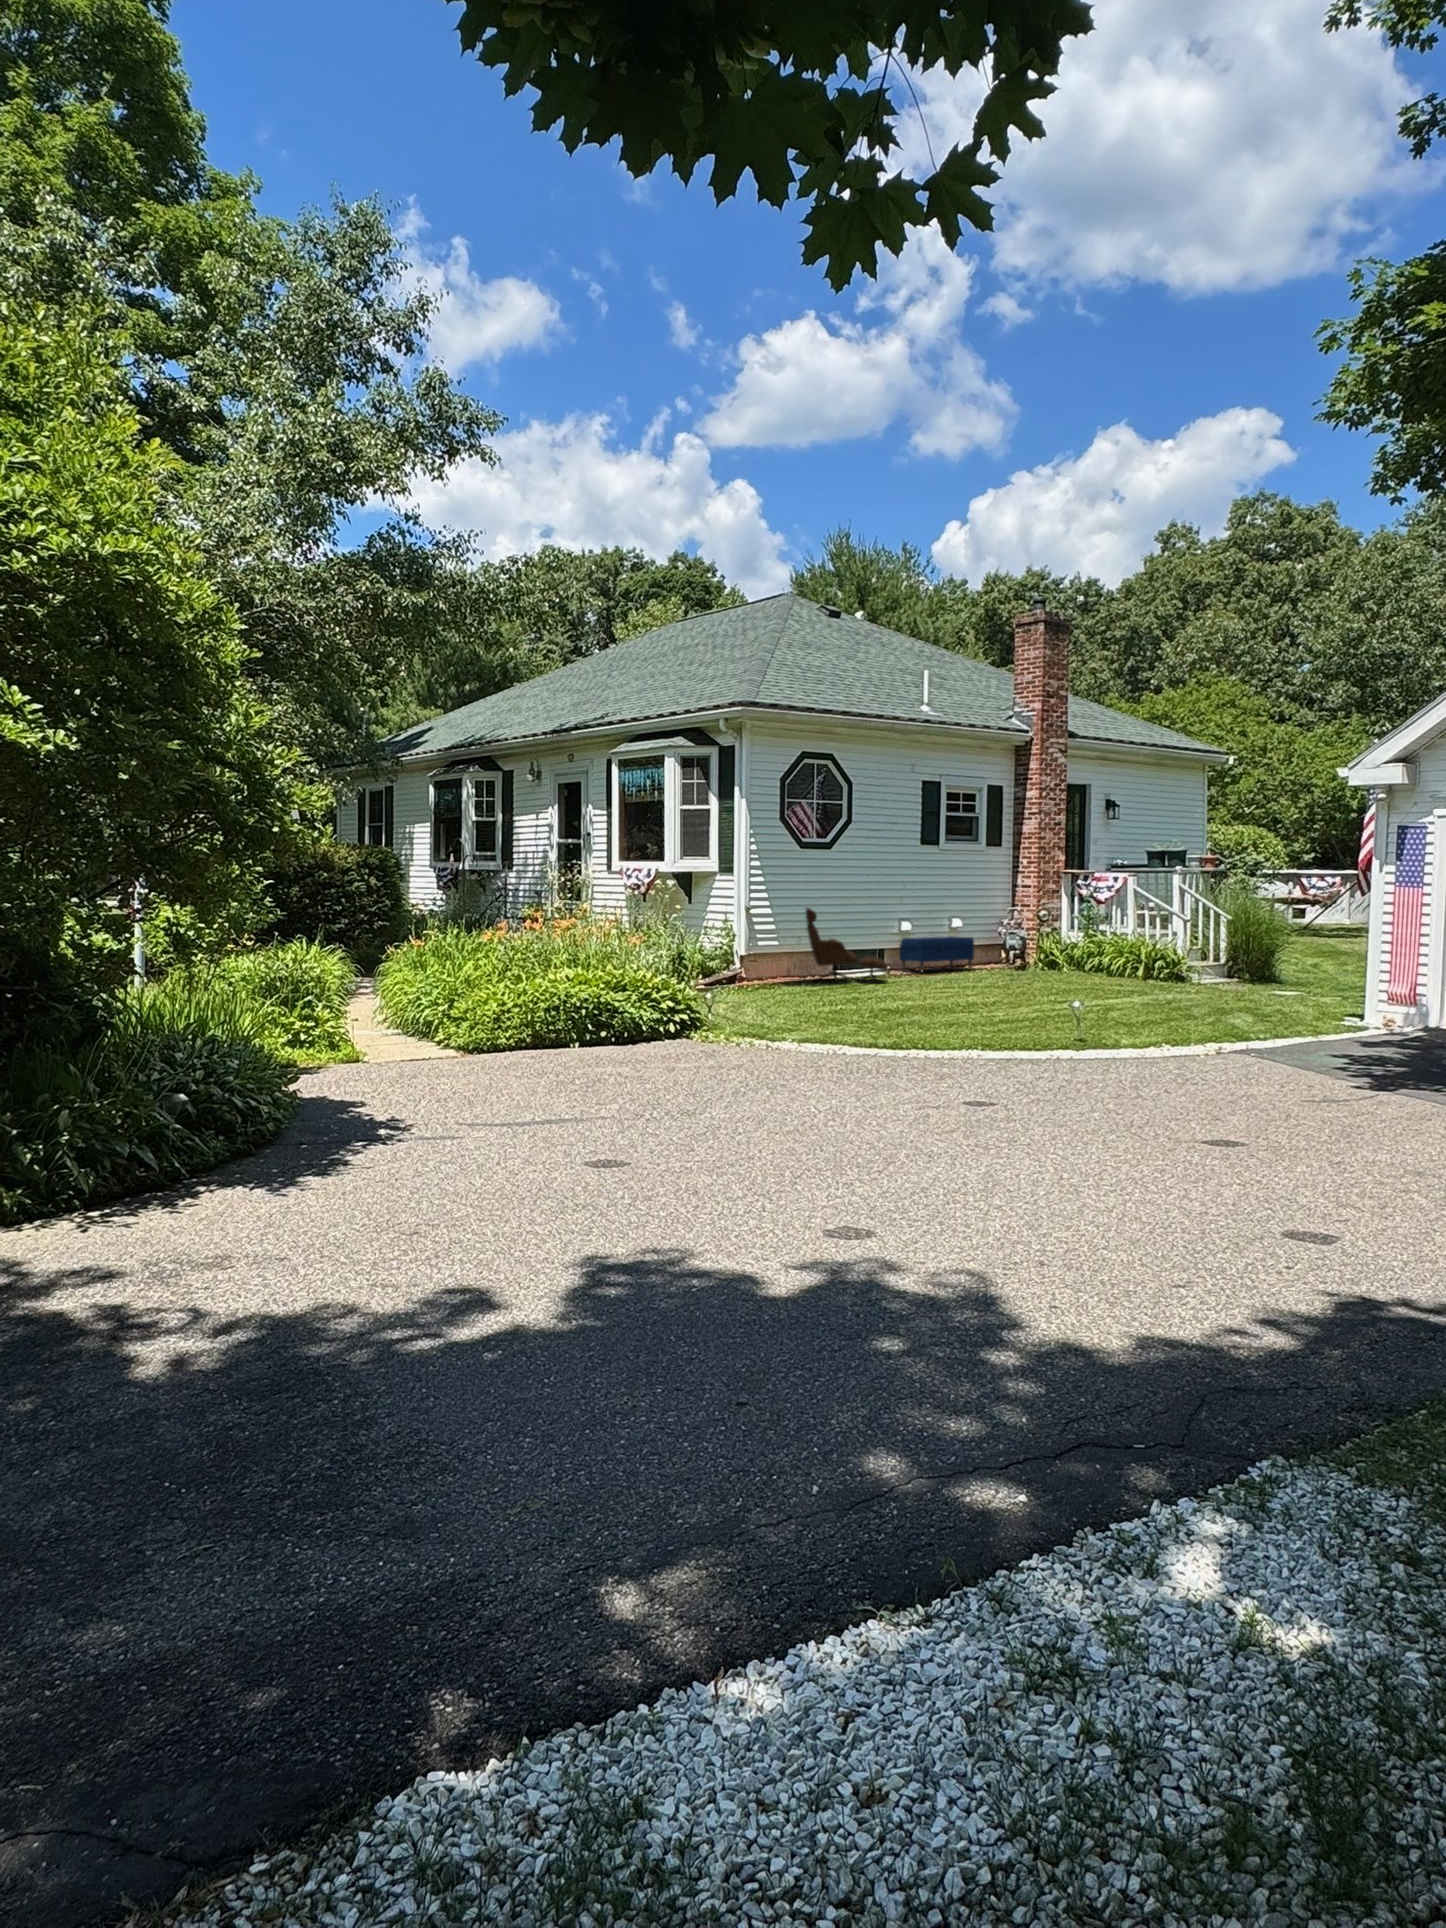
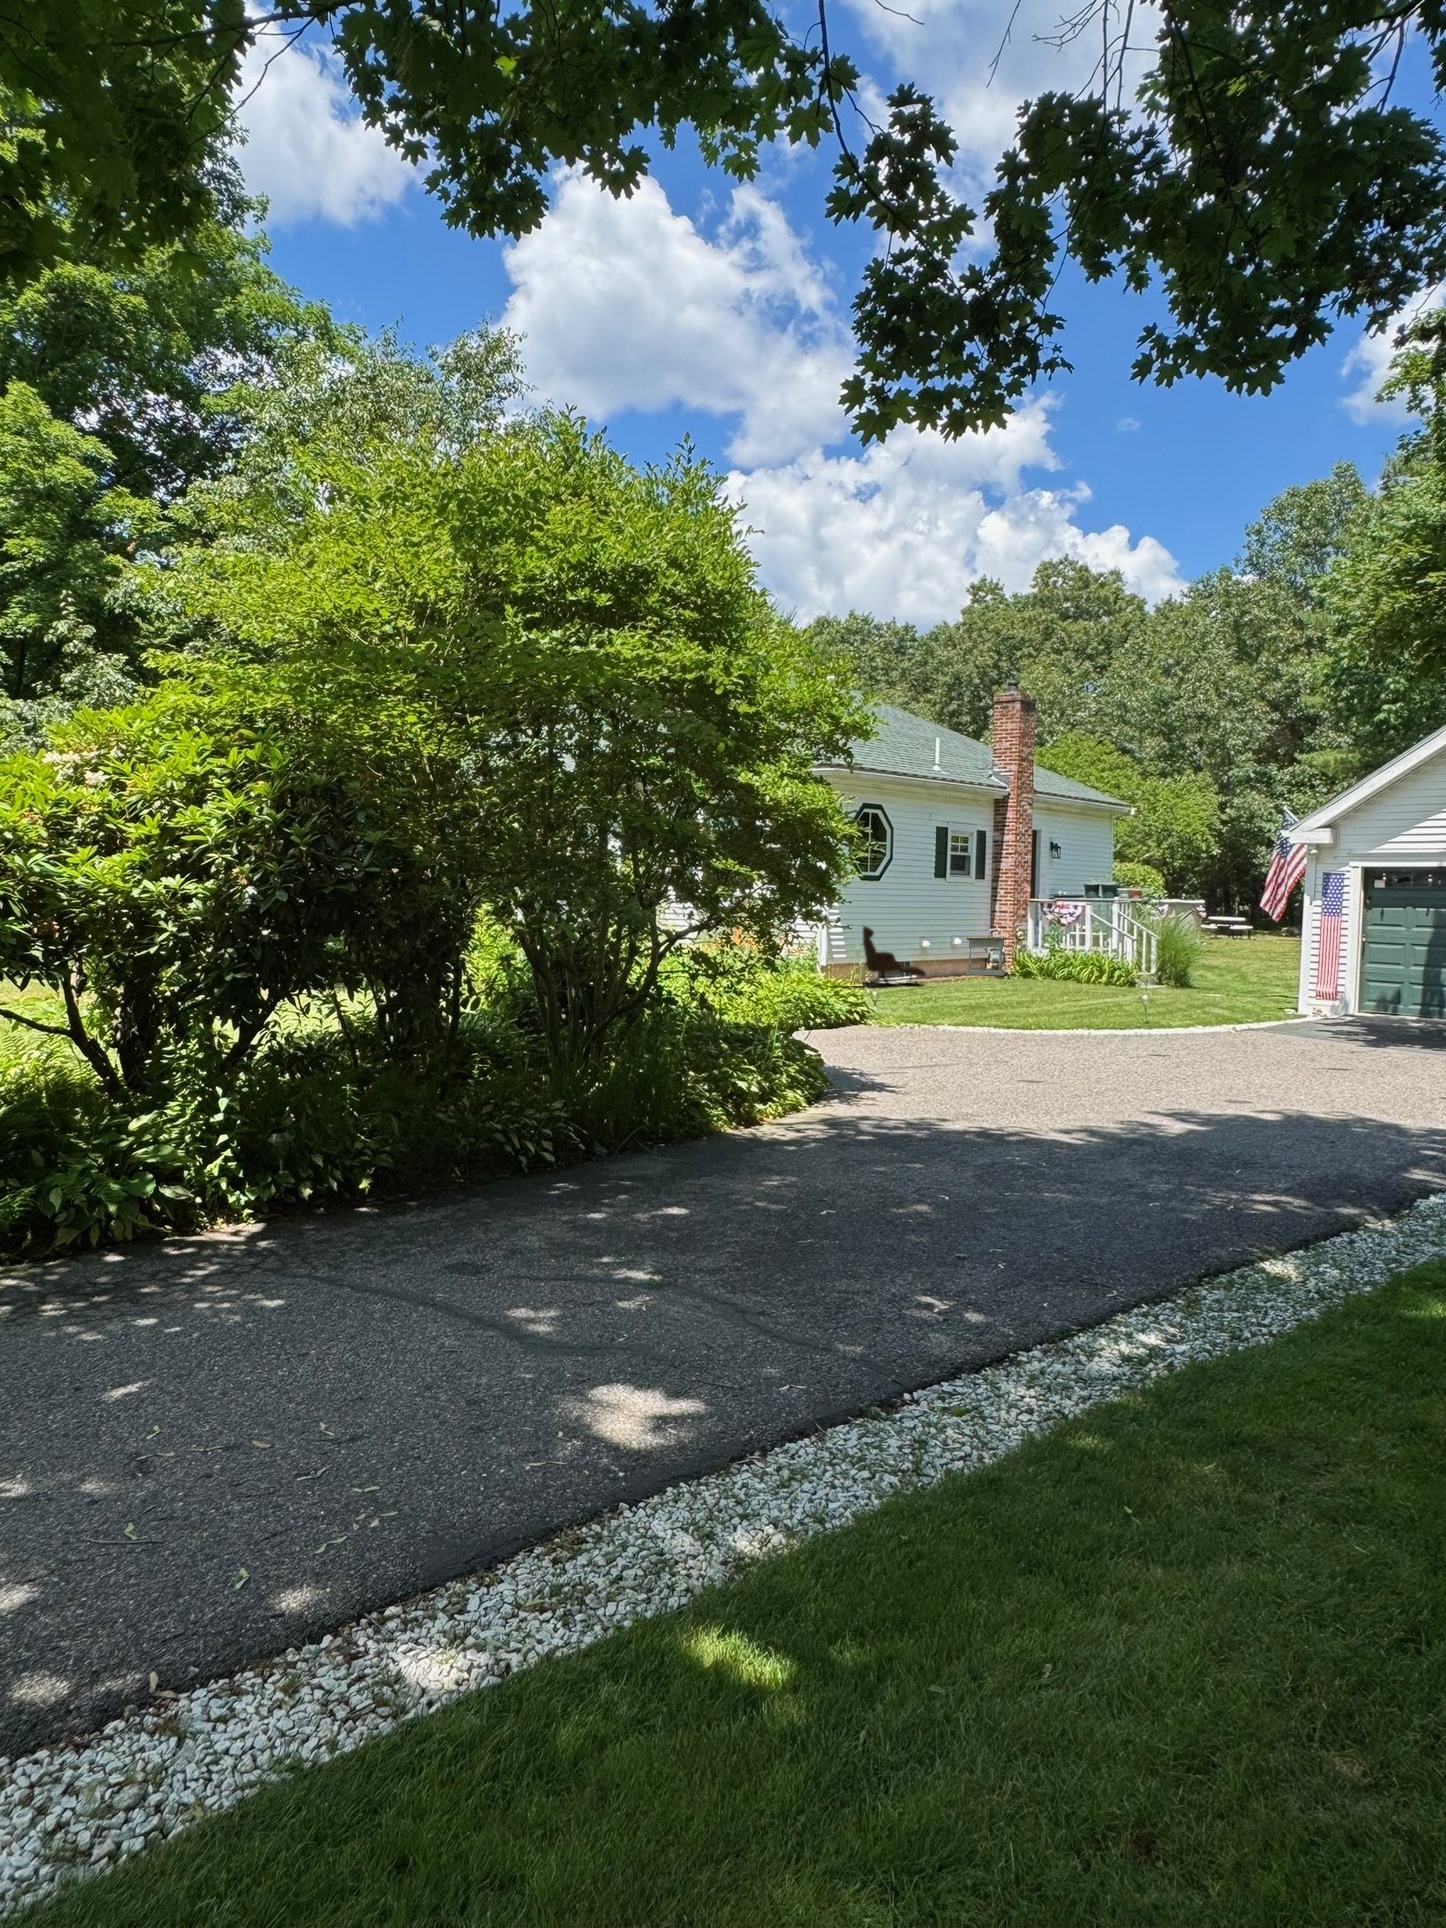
side table: none [970,920,1029,969] -> present [966,938,1006,976]
bench: present [899,936,974,973] -> none [917,950,972,979]

